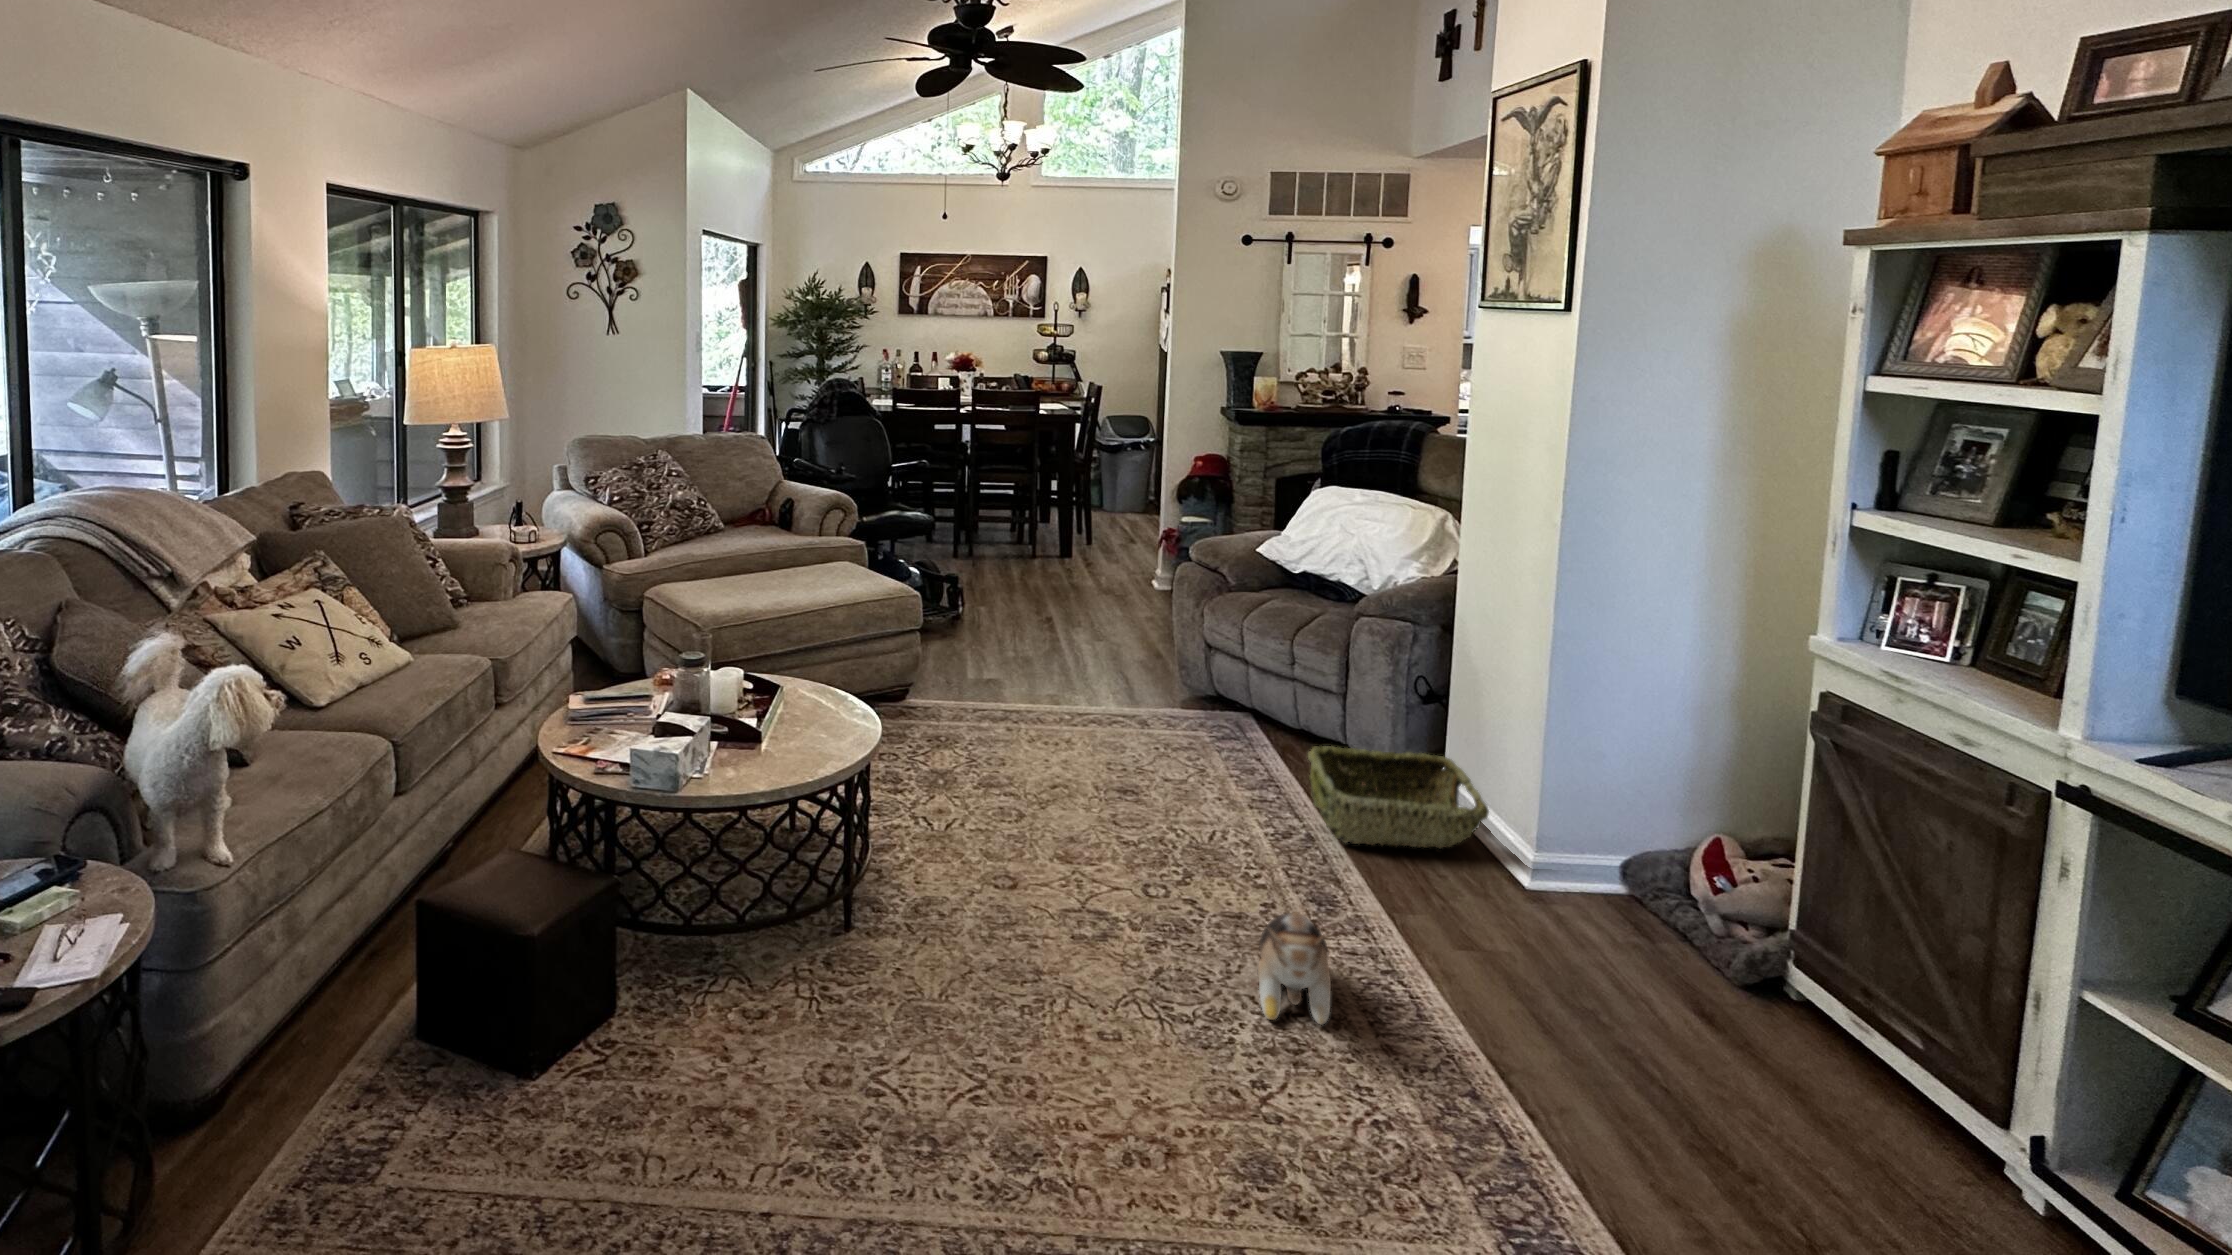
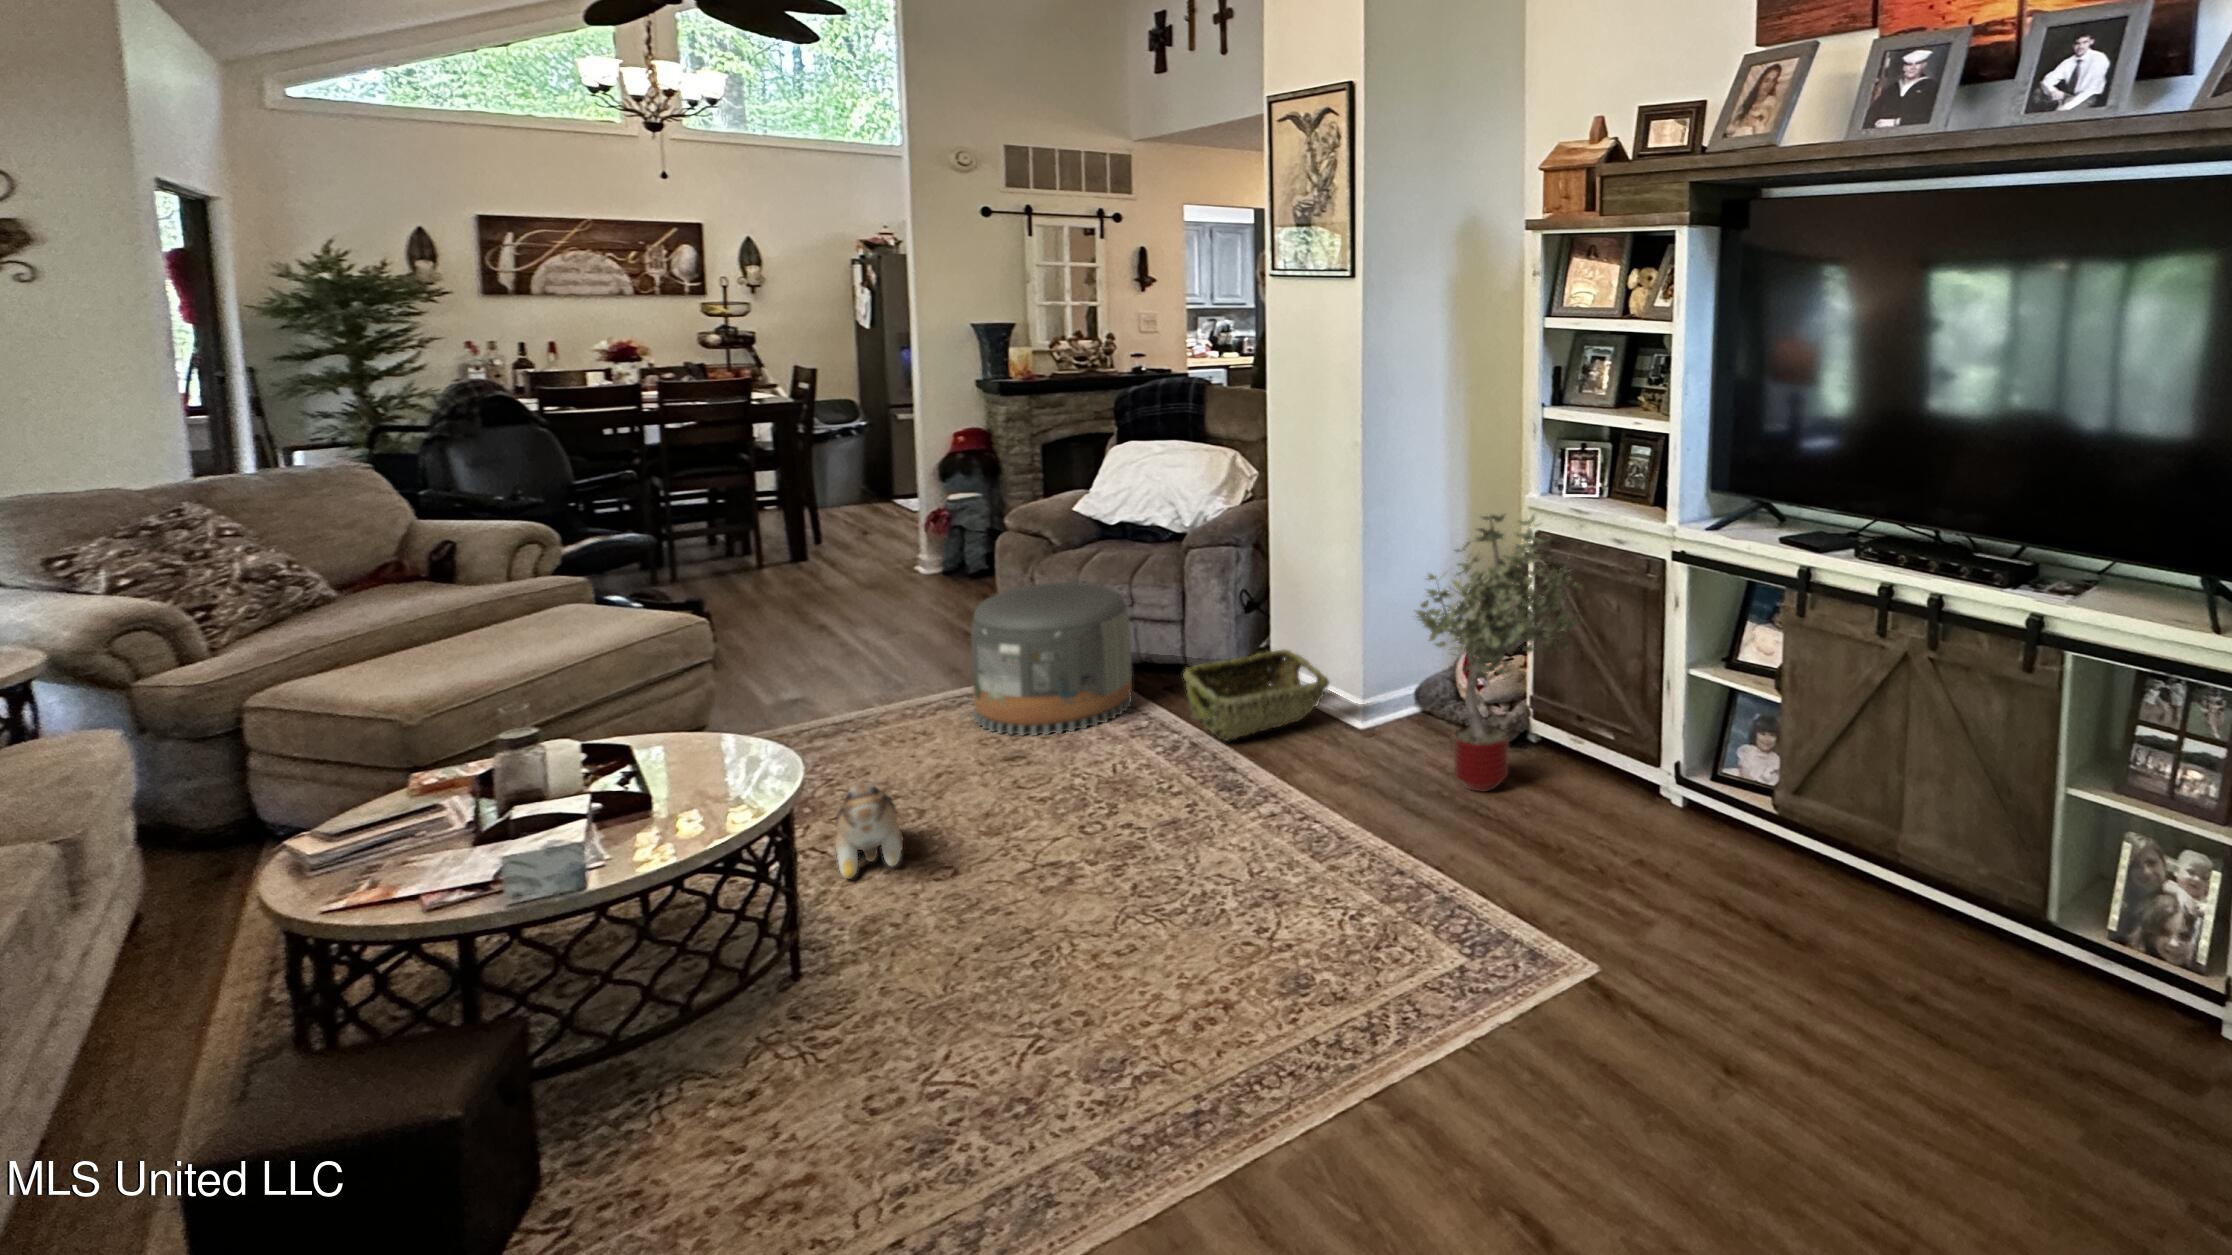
pouf: none [1113,619,1276,781] -> present [971,582,1132,736]
potted tree: none [1595,648,1872,1038] -> present [1414,515,1582,791]
plush toy: present [1258,912,1331,1024] -> present [835,782,904,879]

